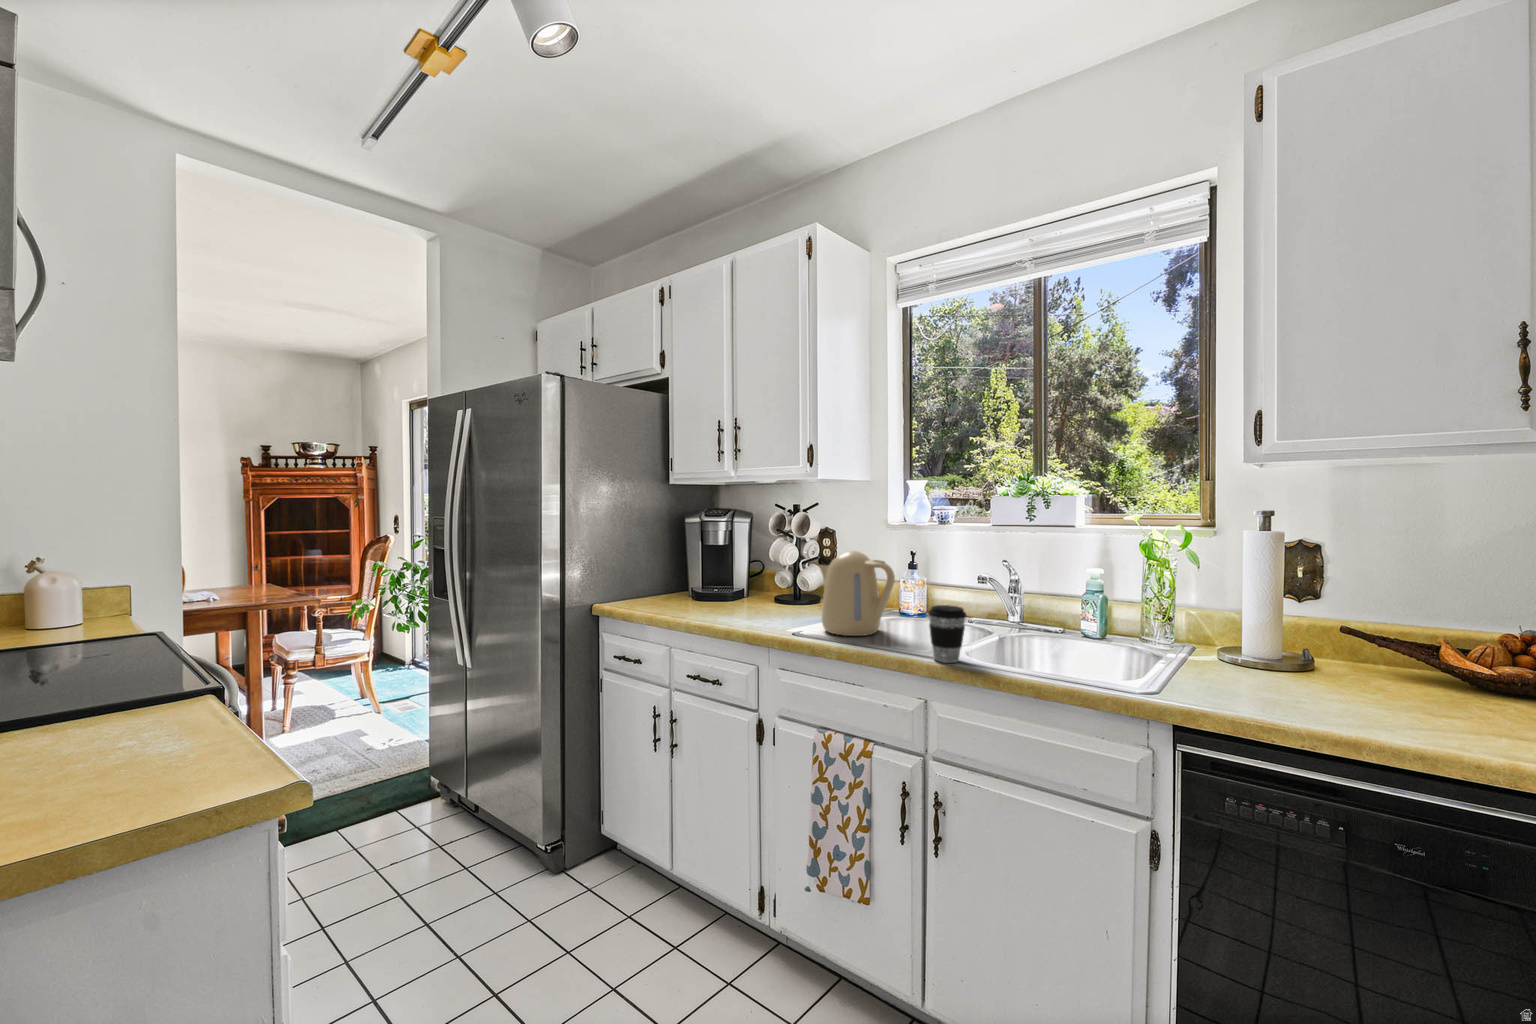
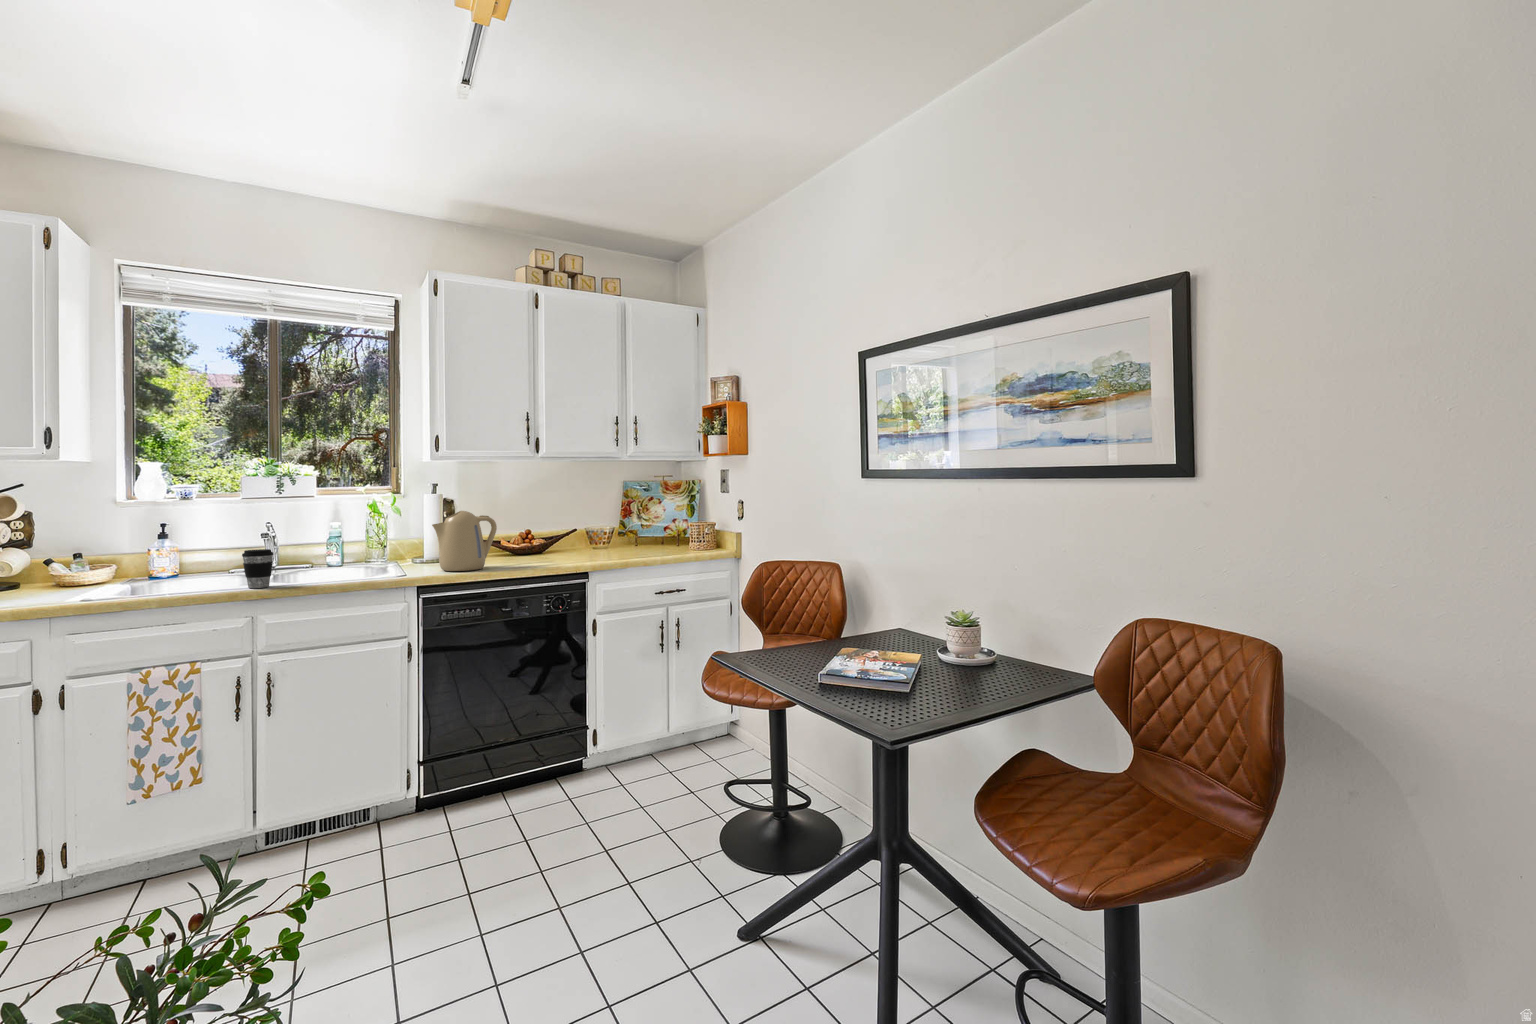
kettle: present [819,551,895,636] -> present [432,511,497,571]

